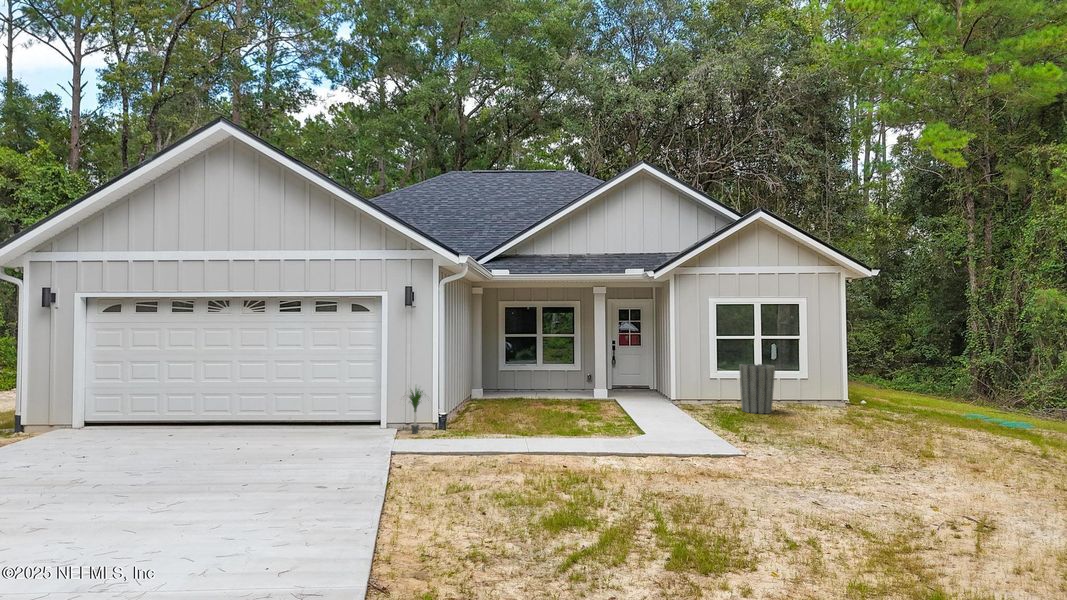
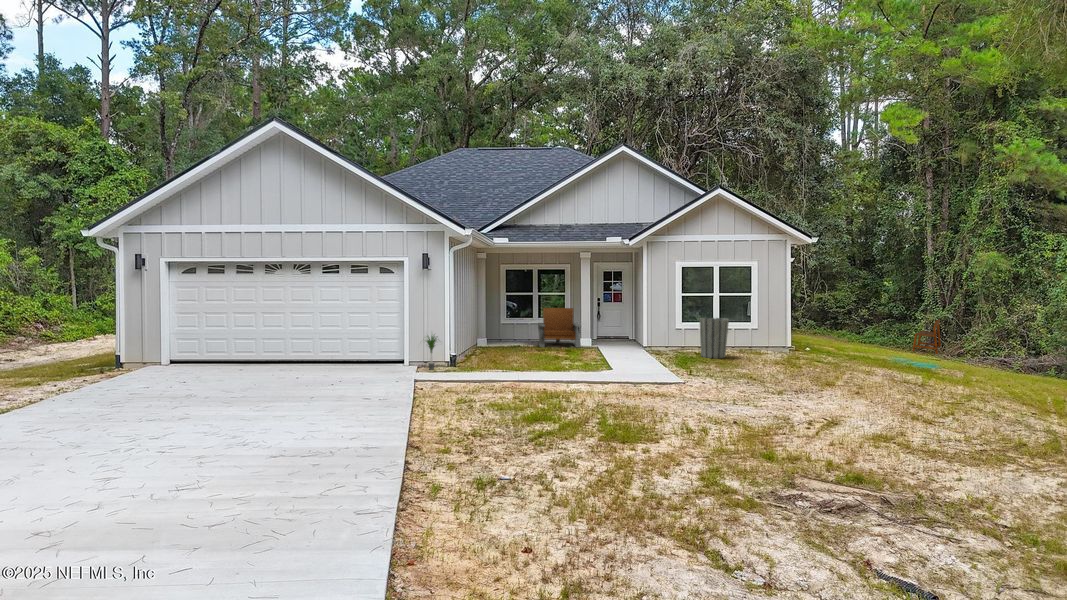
lounge chair: none [543,352,595,399] -> present [538,308,581,347]
bench: none [963,362,993,403] -> present [912,319,941,354]

